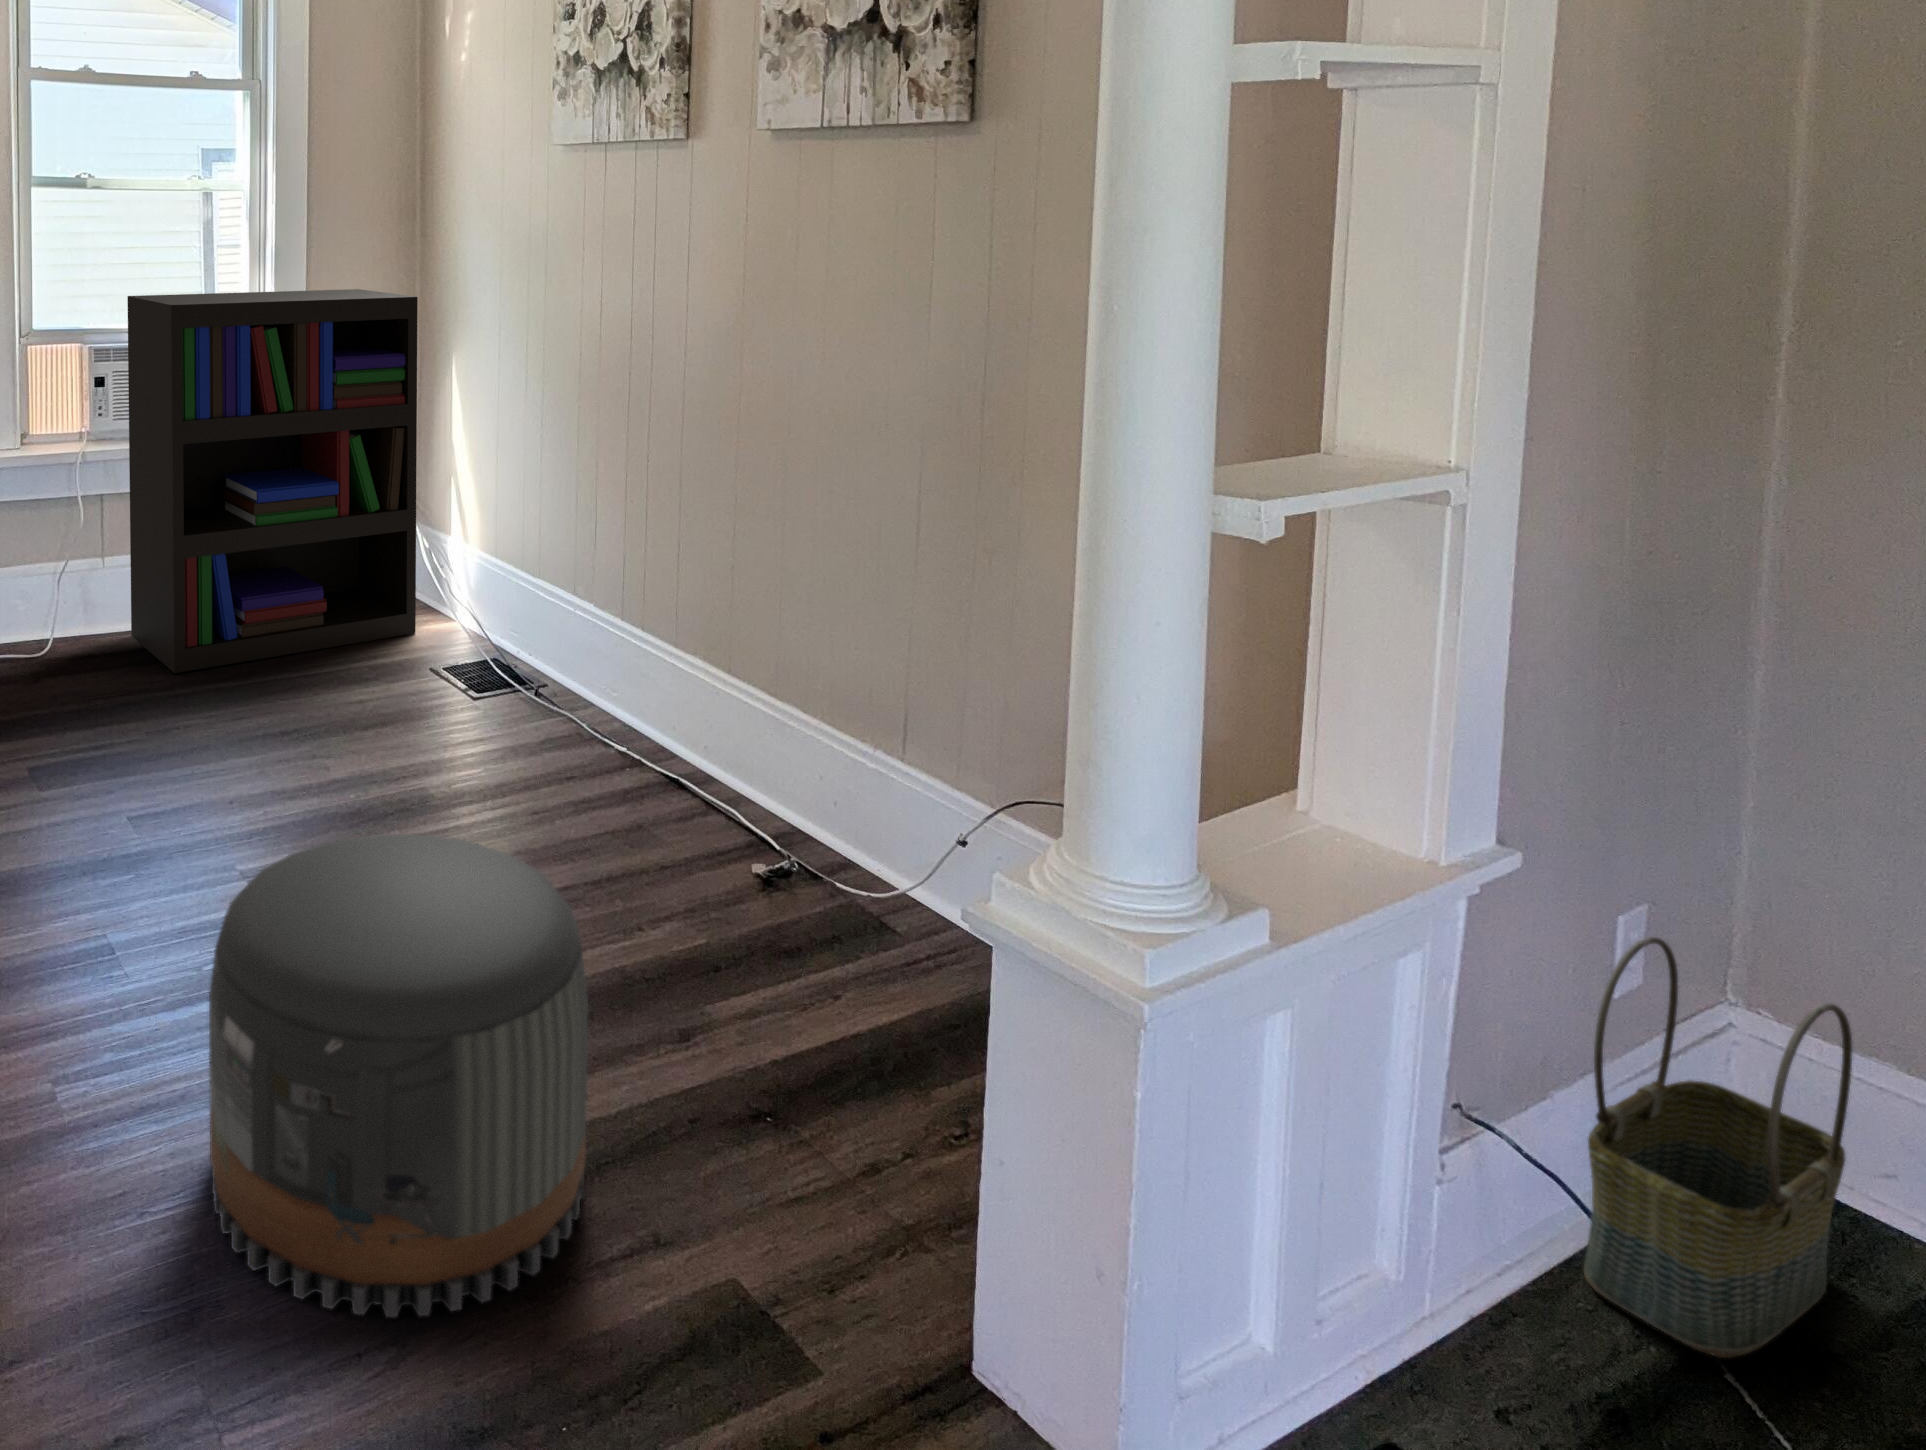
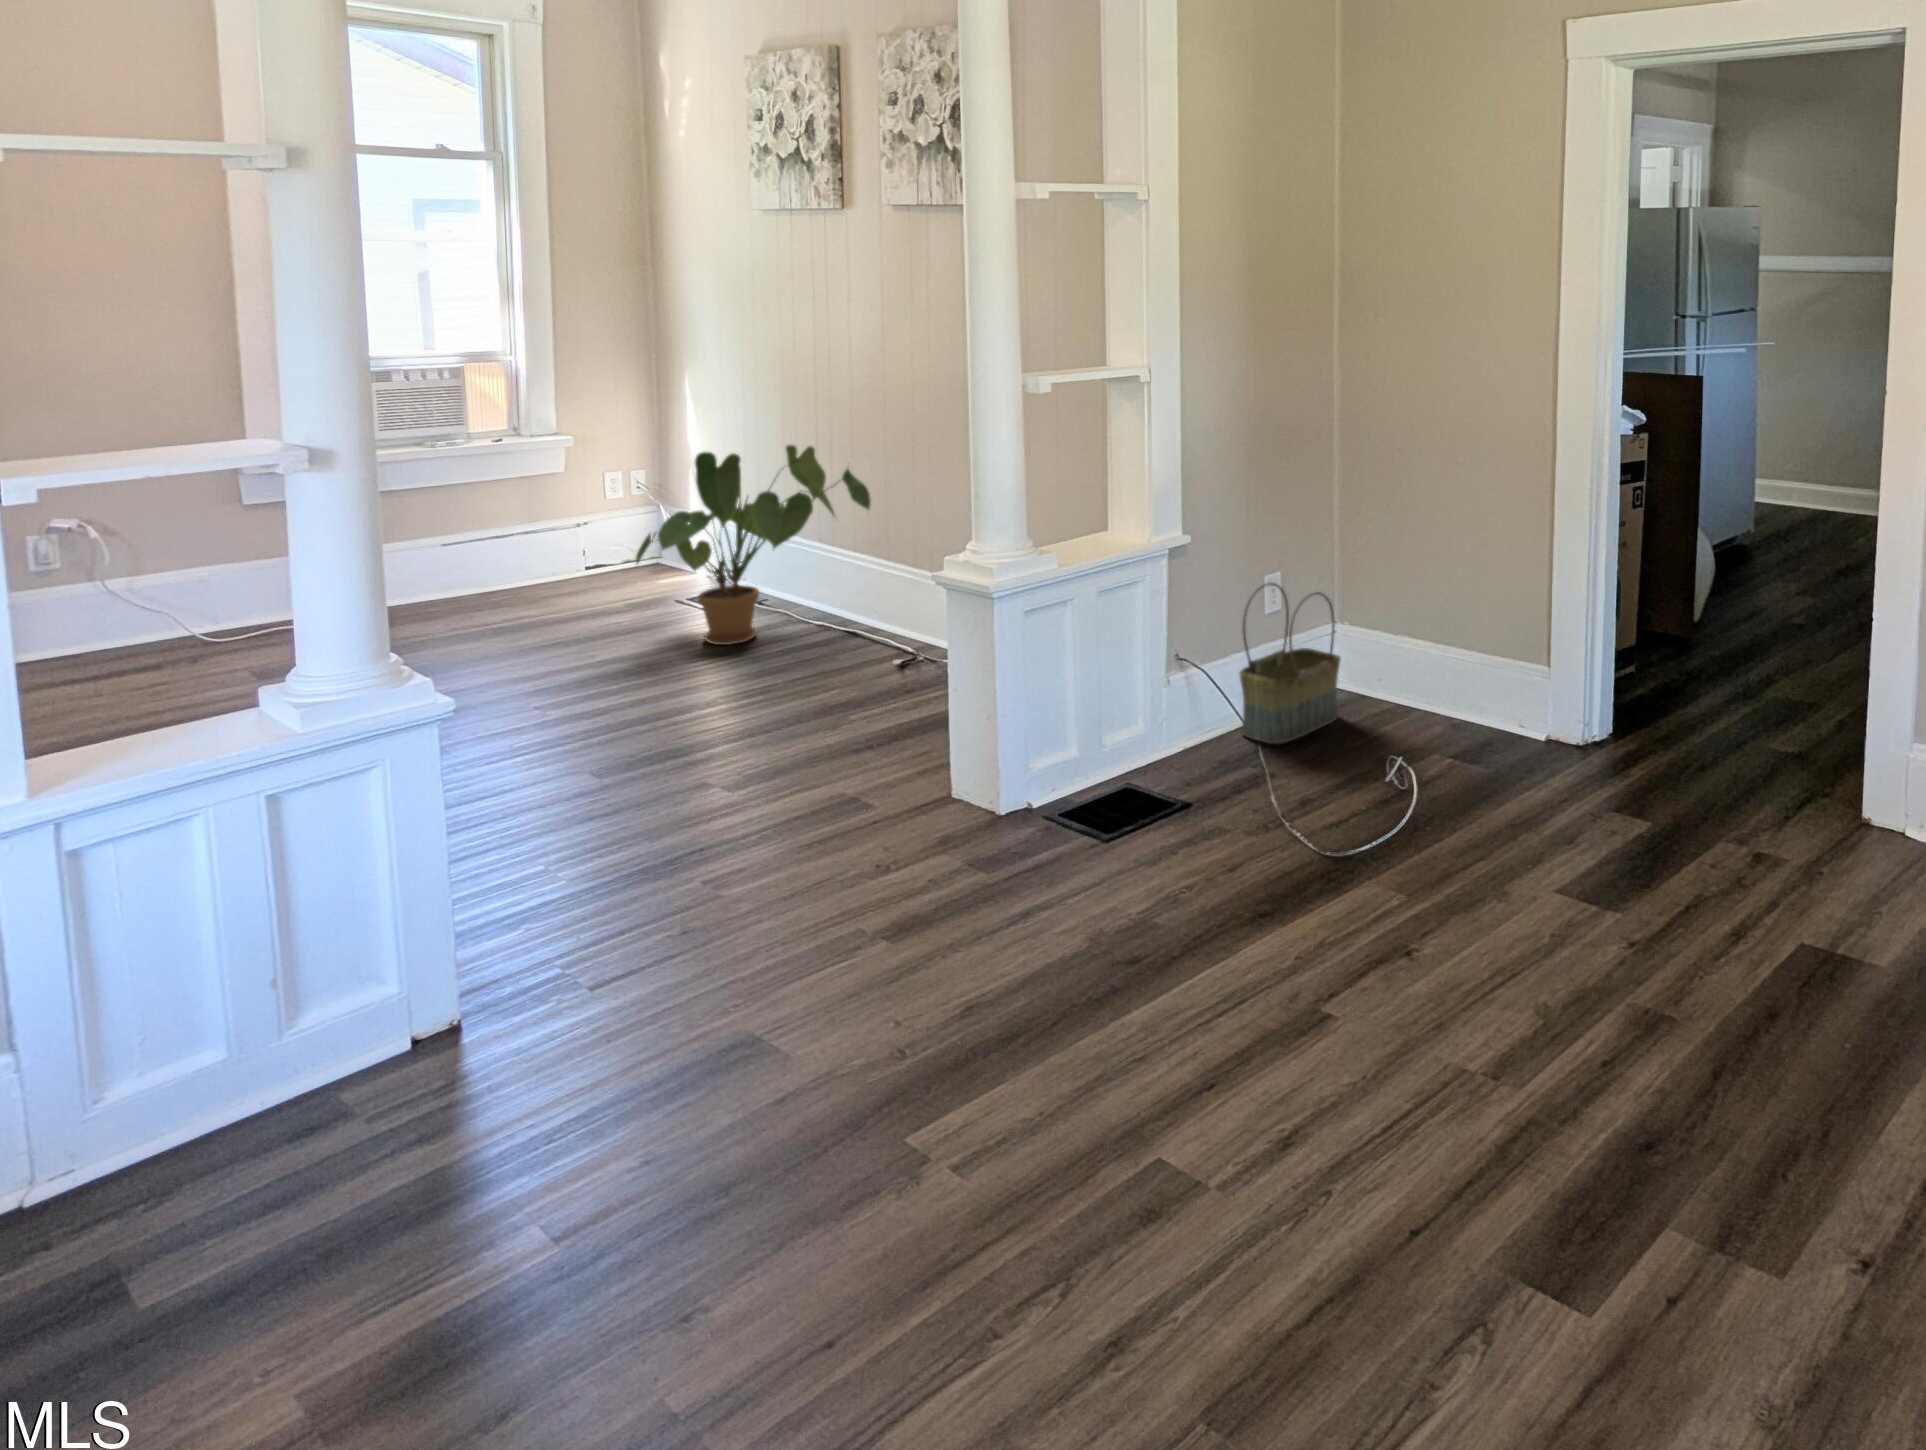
bookshelf: present [128,289,418,673] -> none [389,317,667,618]
house plant: none [383,487,711,783] -> present [636,445,871,645]
pouf: present [209,834,588,1317] -> none [522,625,763,848]

